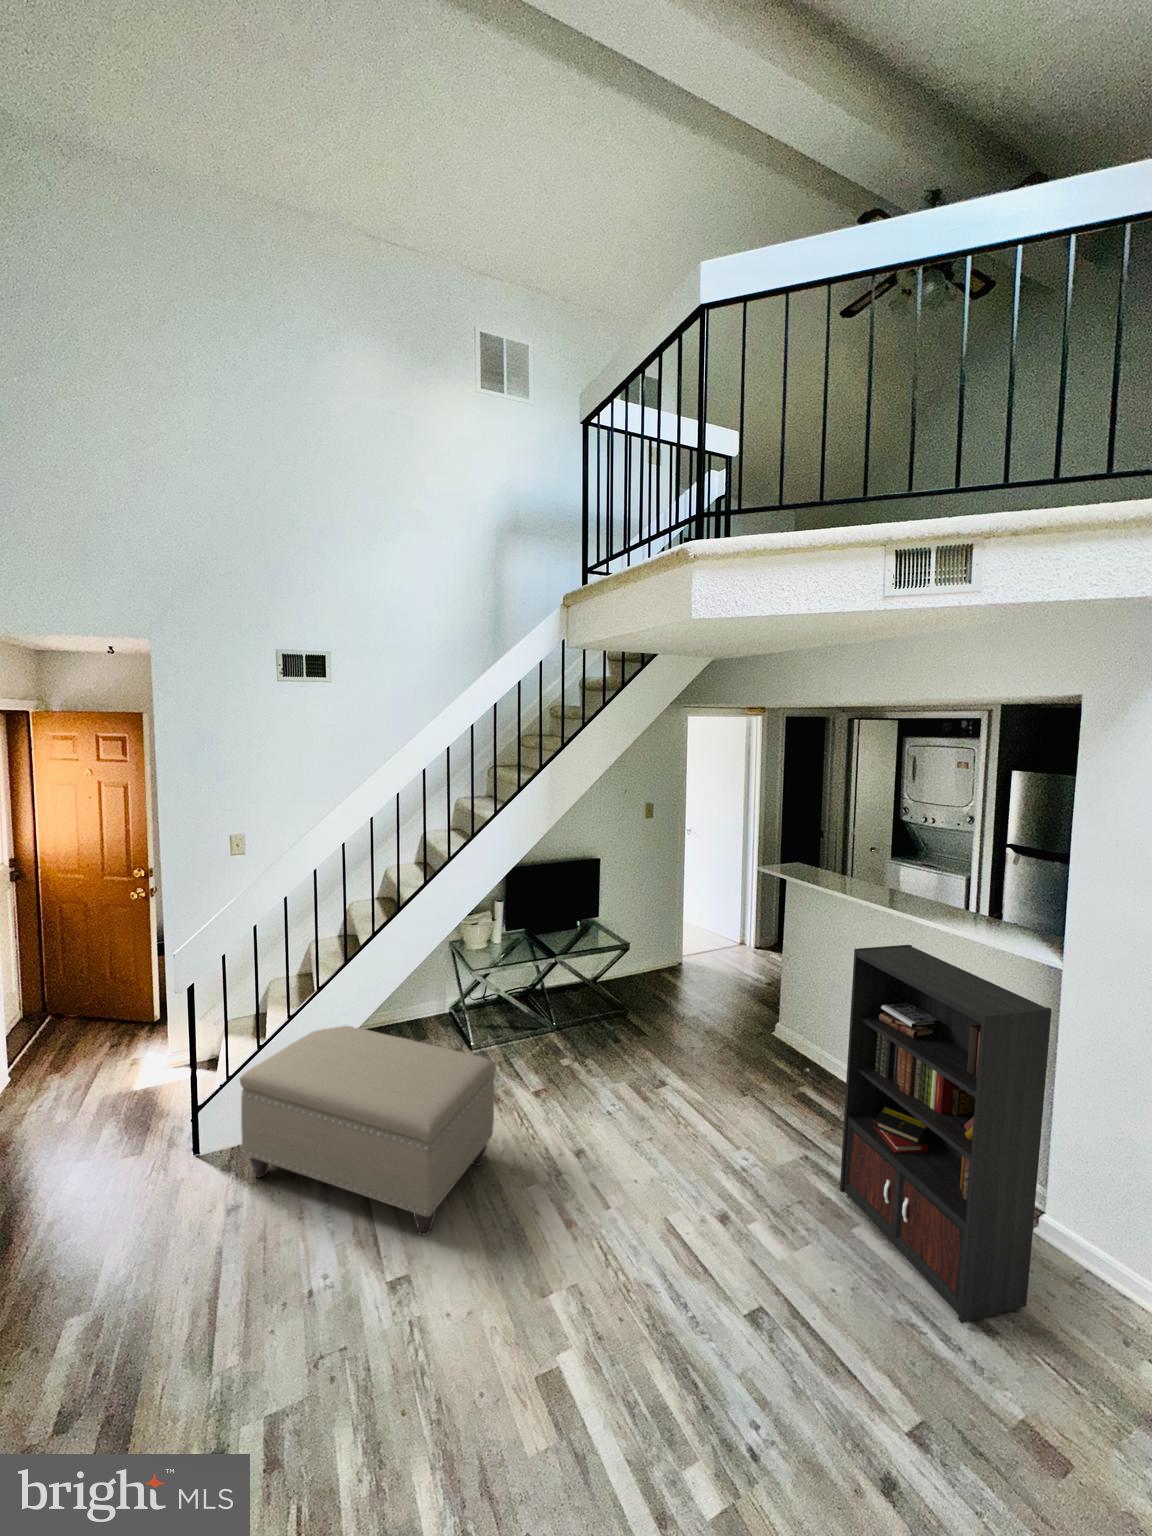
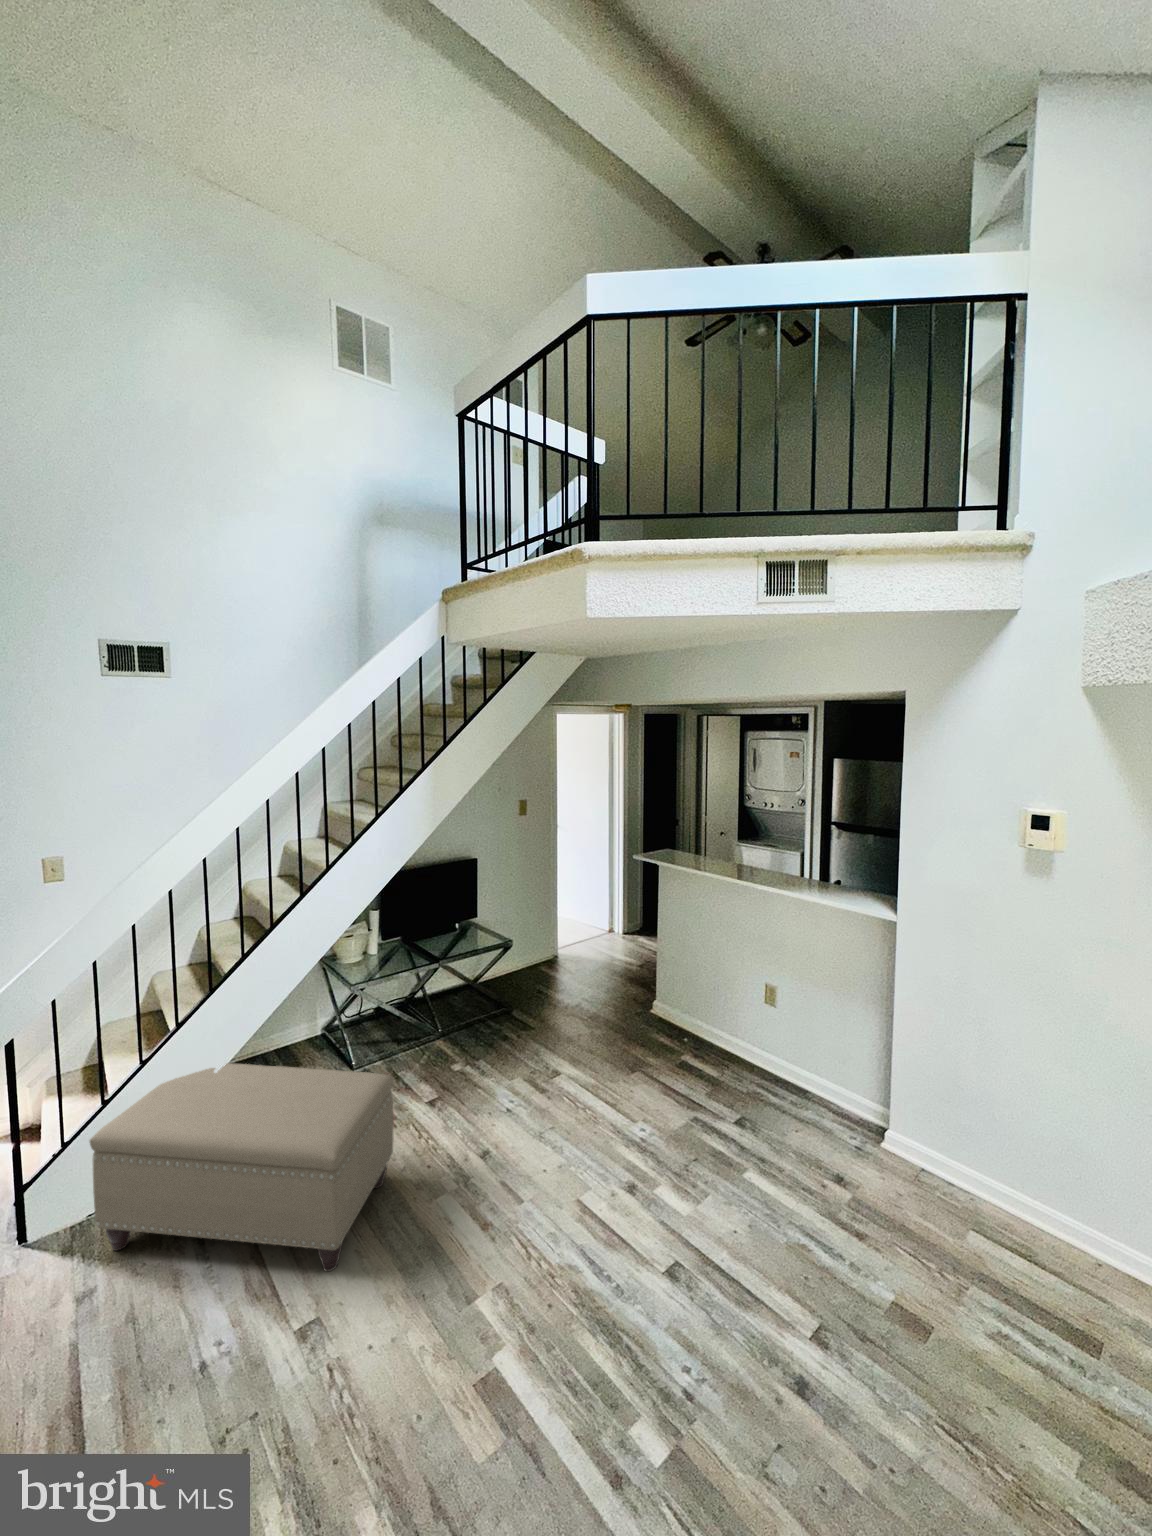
bookcase: present [840,945,1131,1348] -> none [728,914,963,1237]

